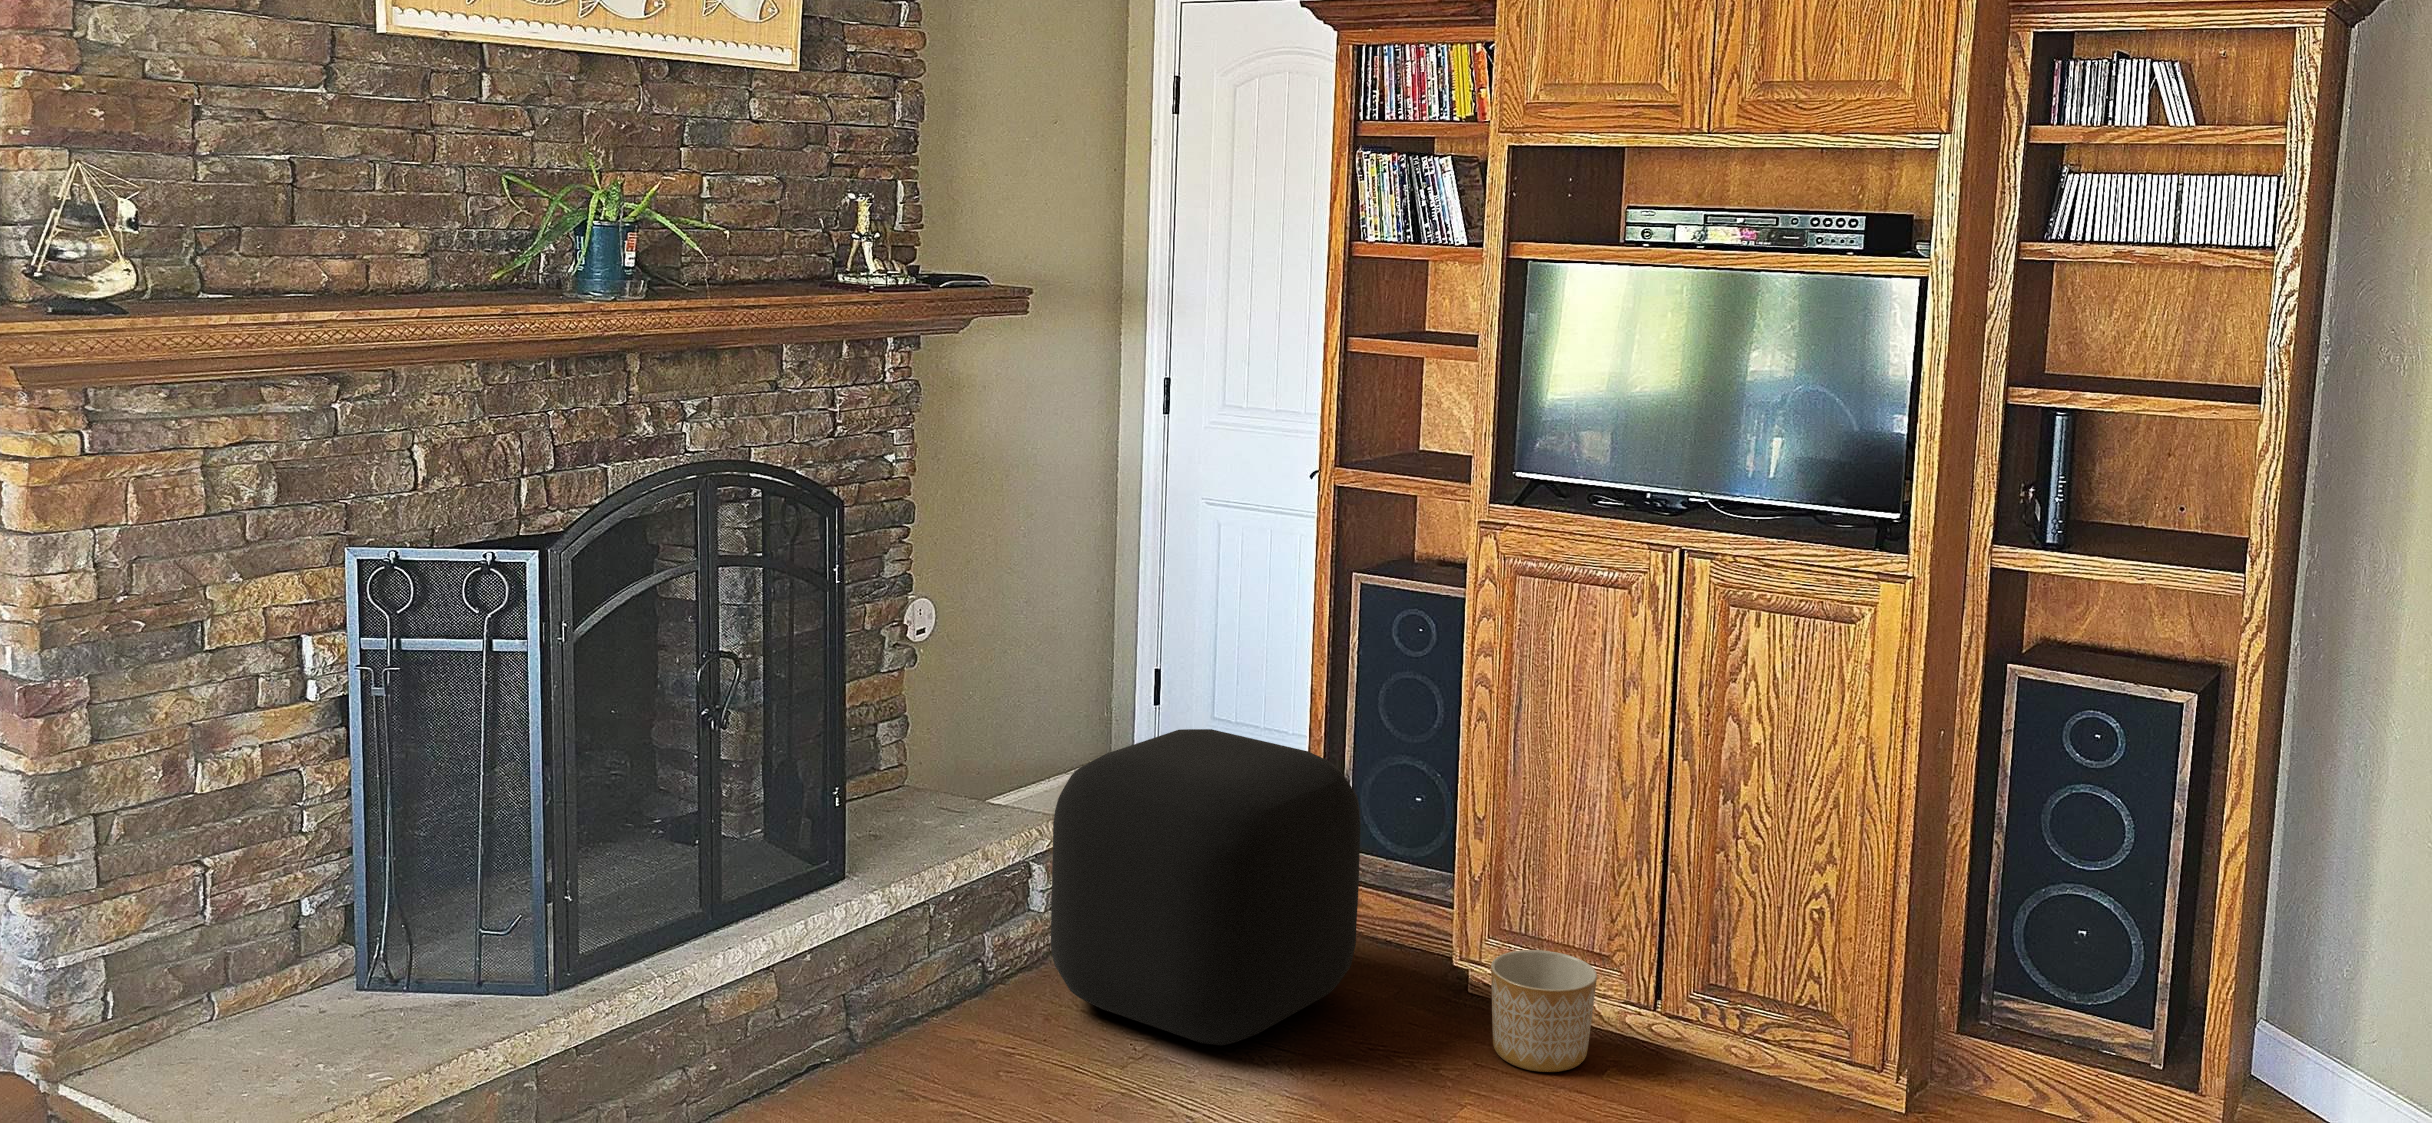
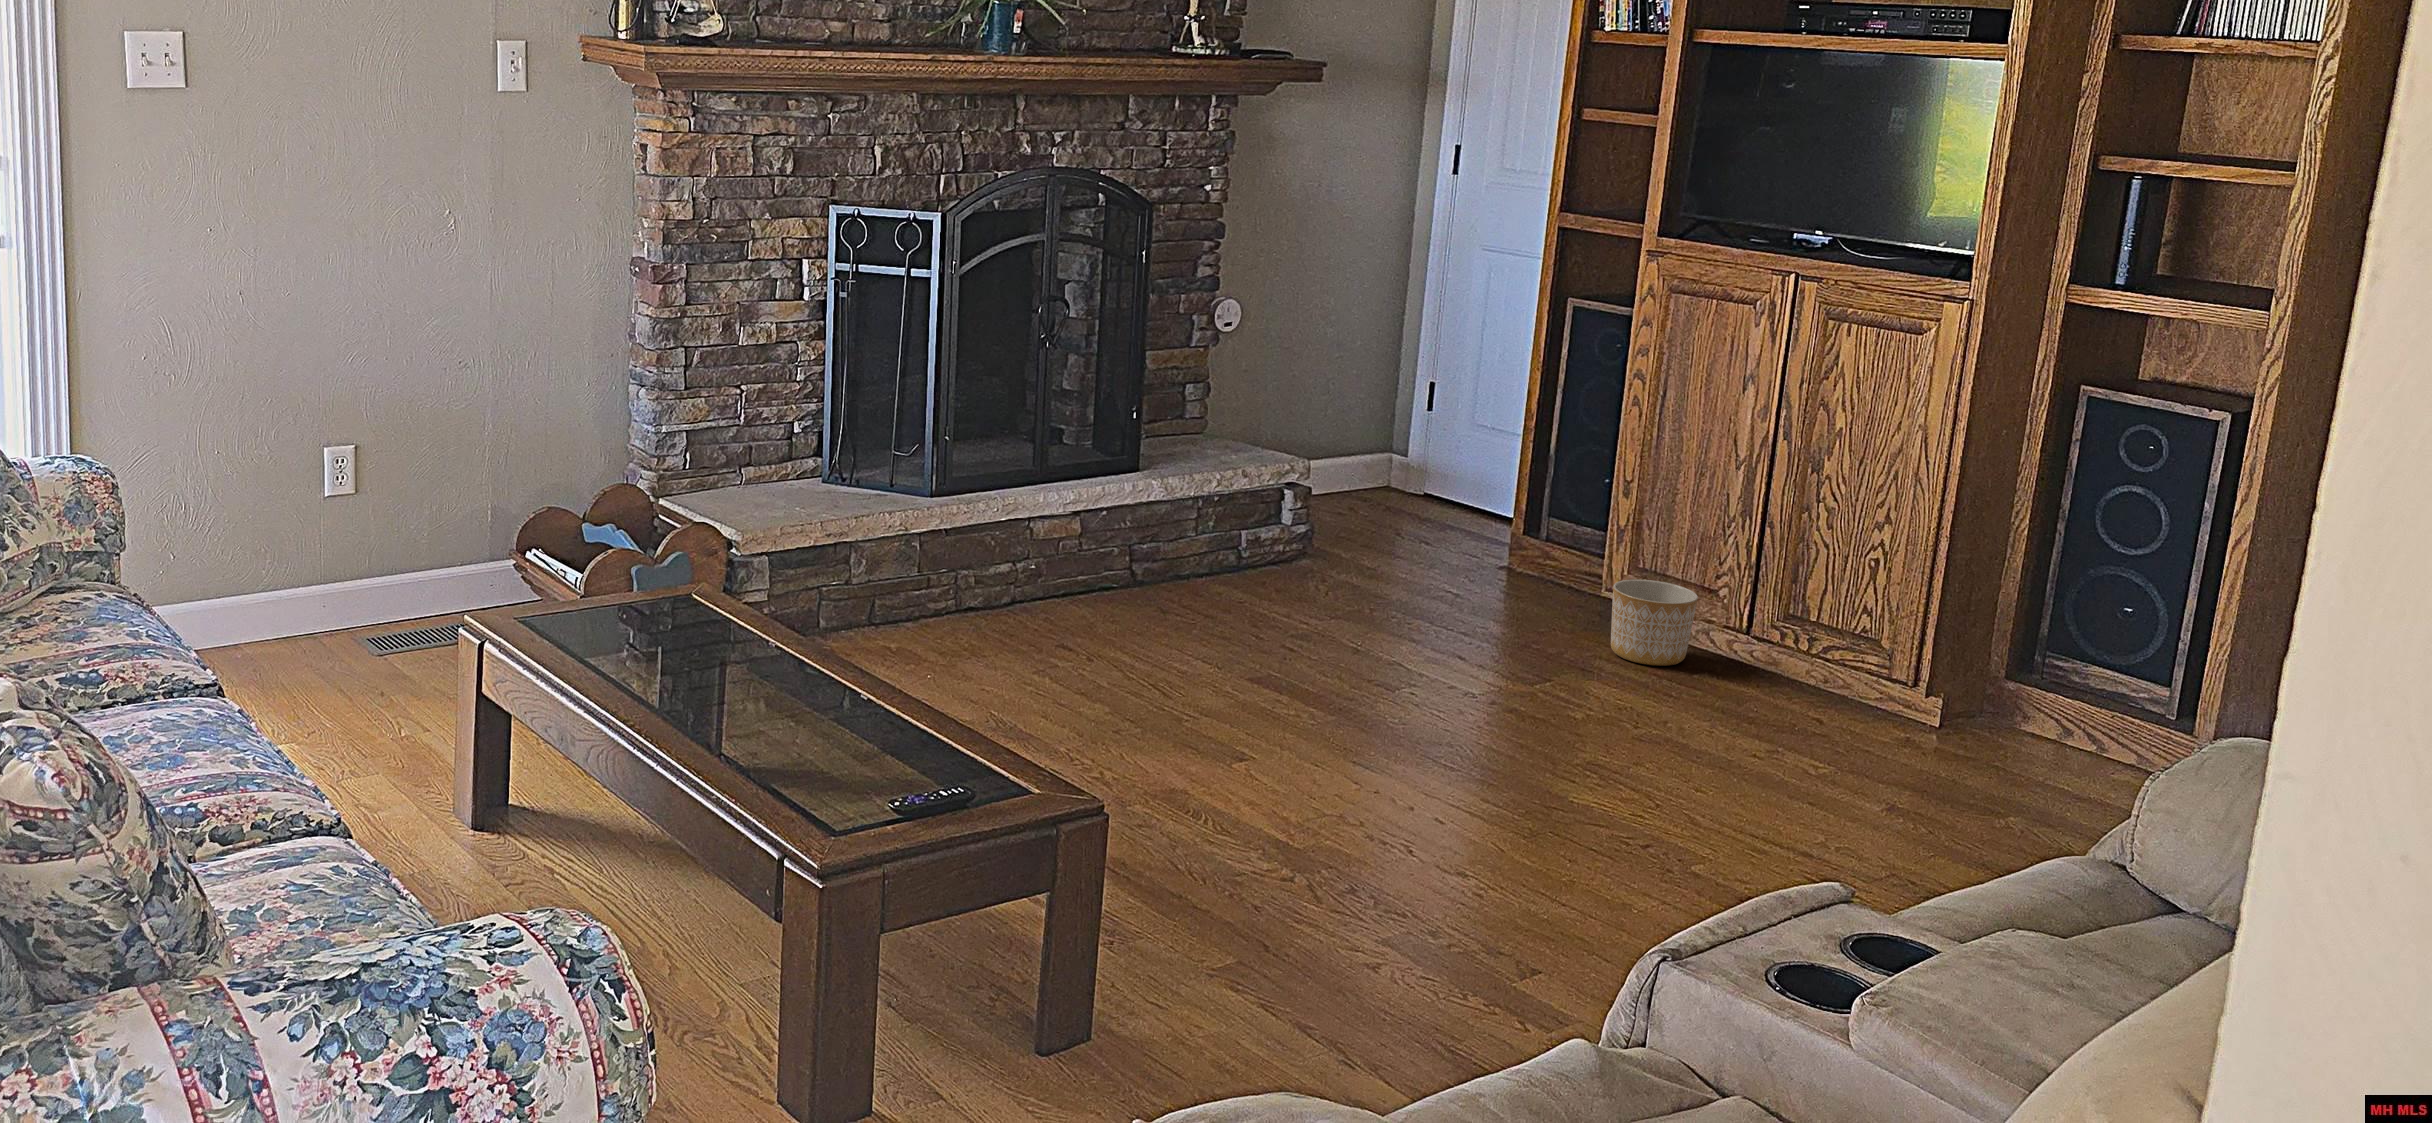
ottoman: present [1051,729,1360,1046] -> none [1288,399,1532,618]

